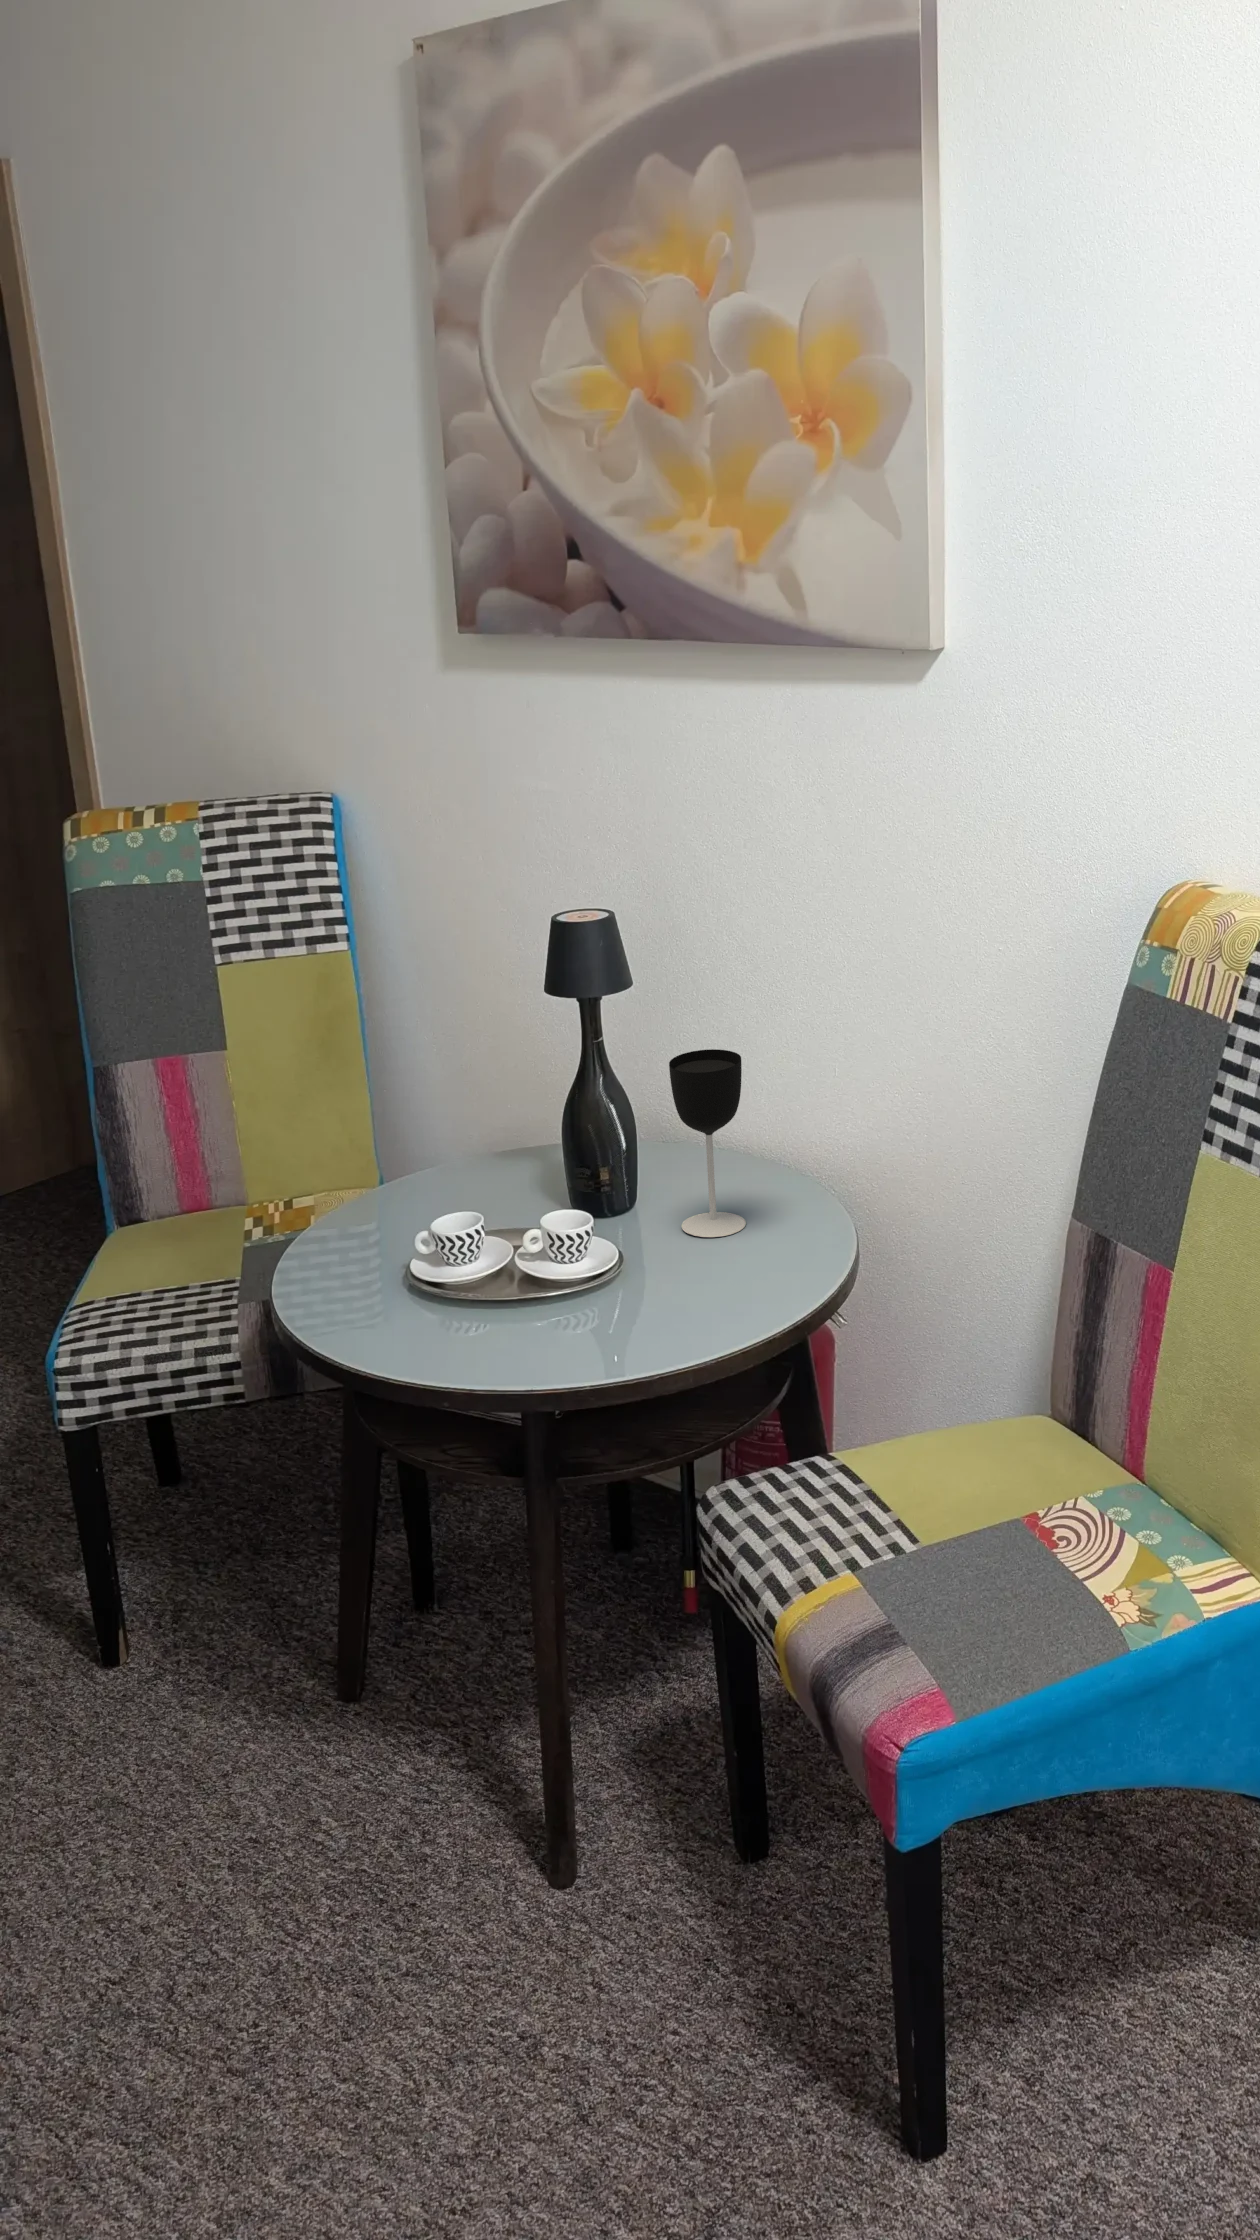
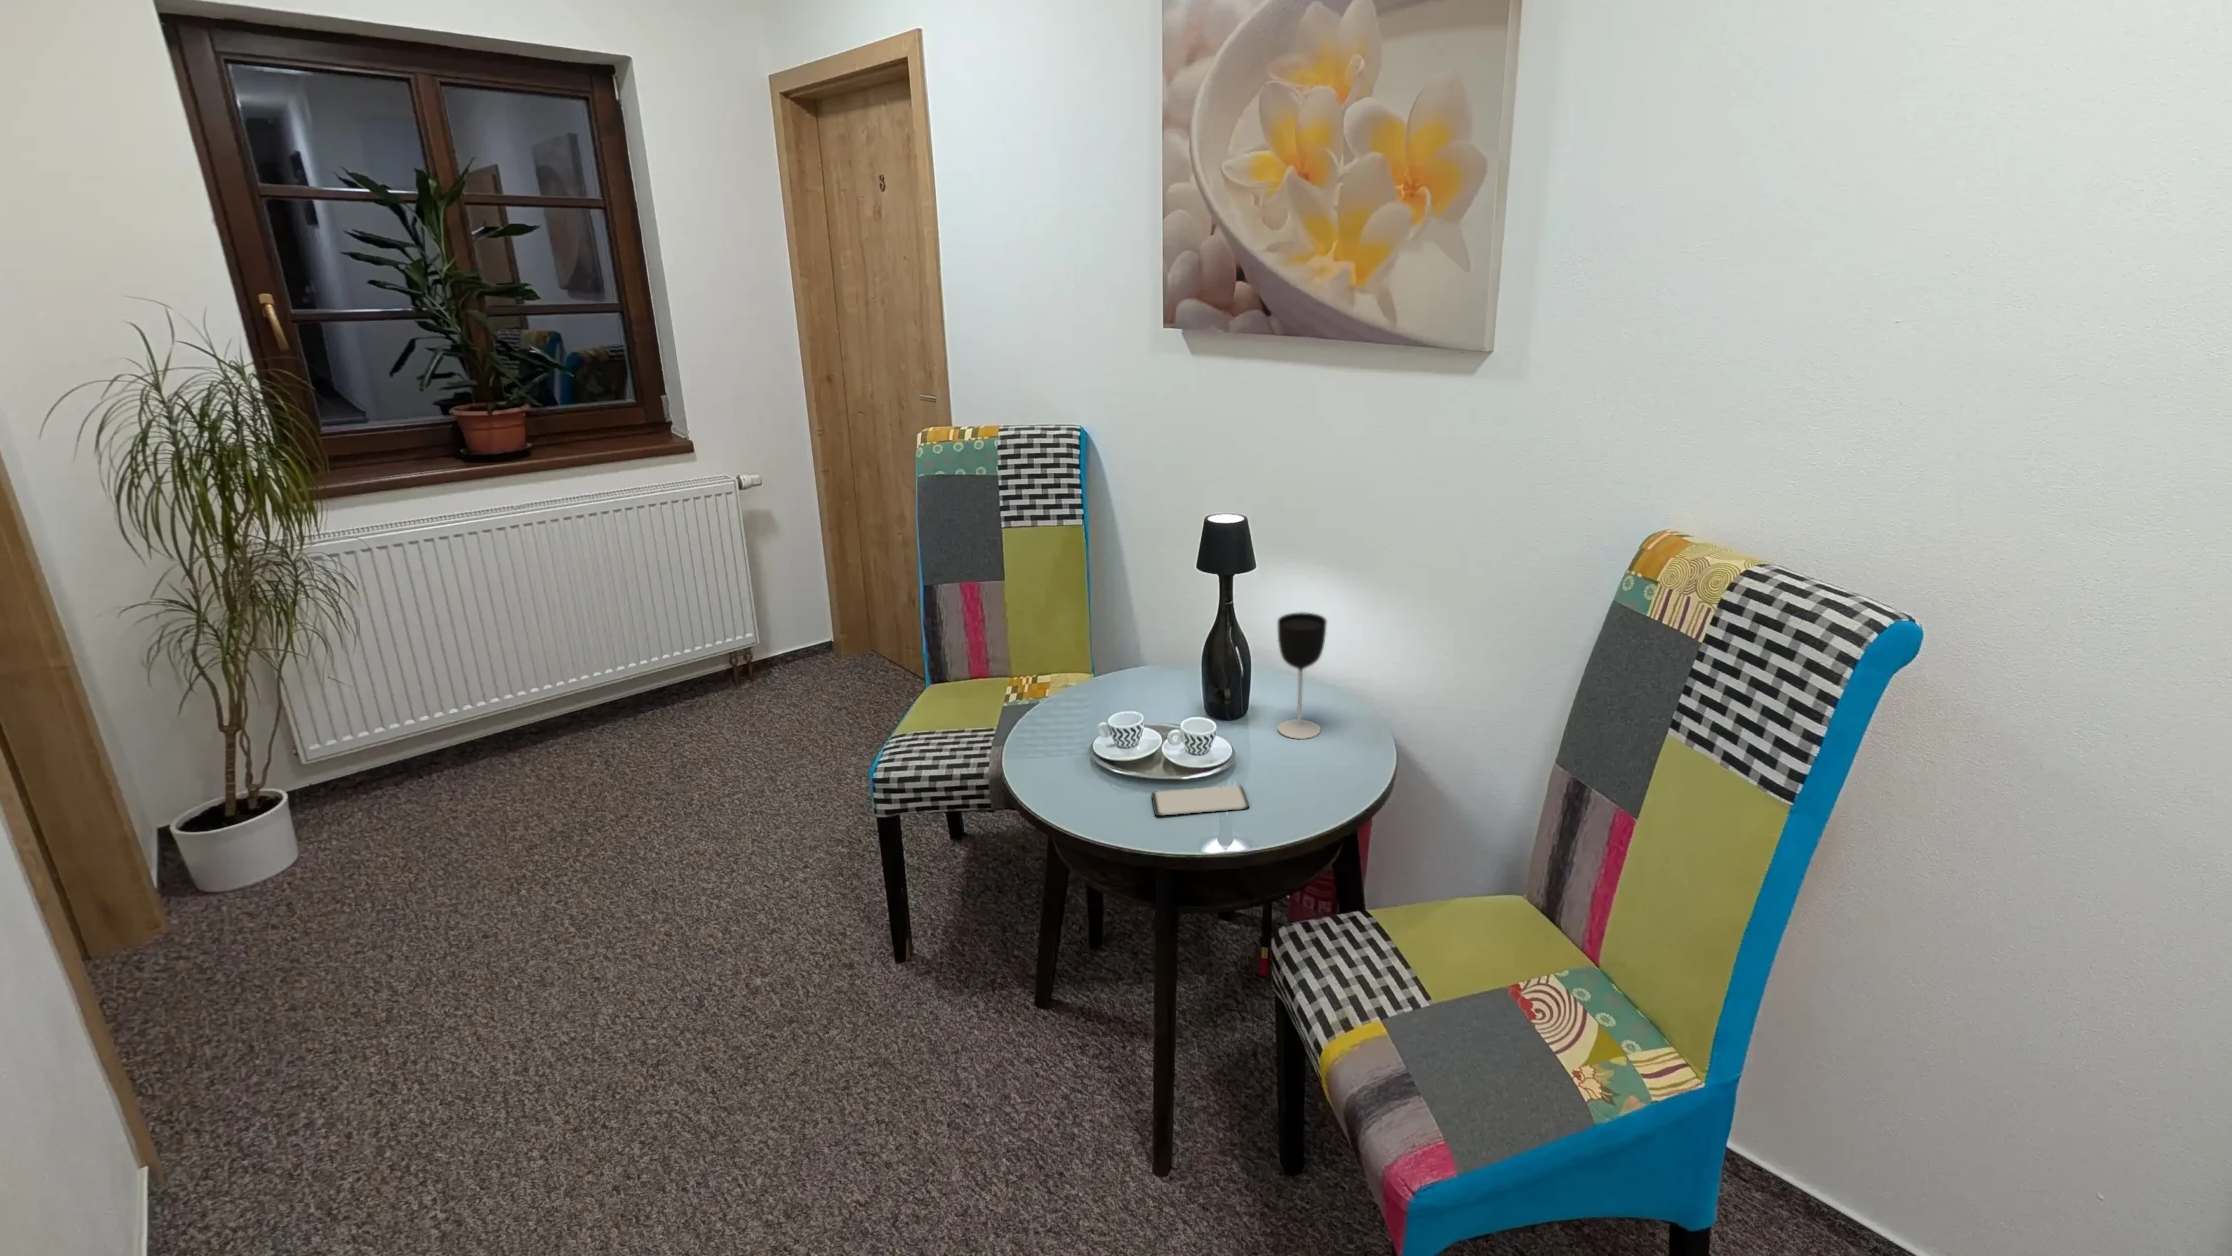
smartphone: none [504,1302,649,1350] -> present [1151,785,1249,816]

